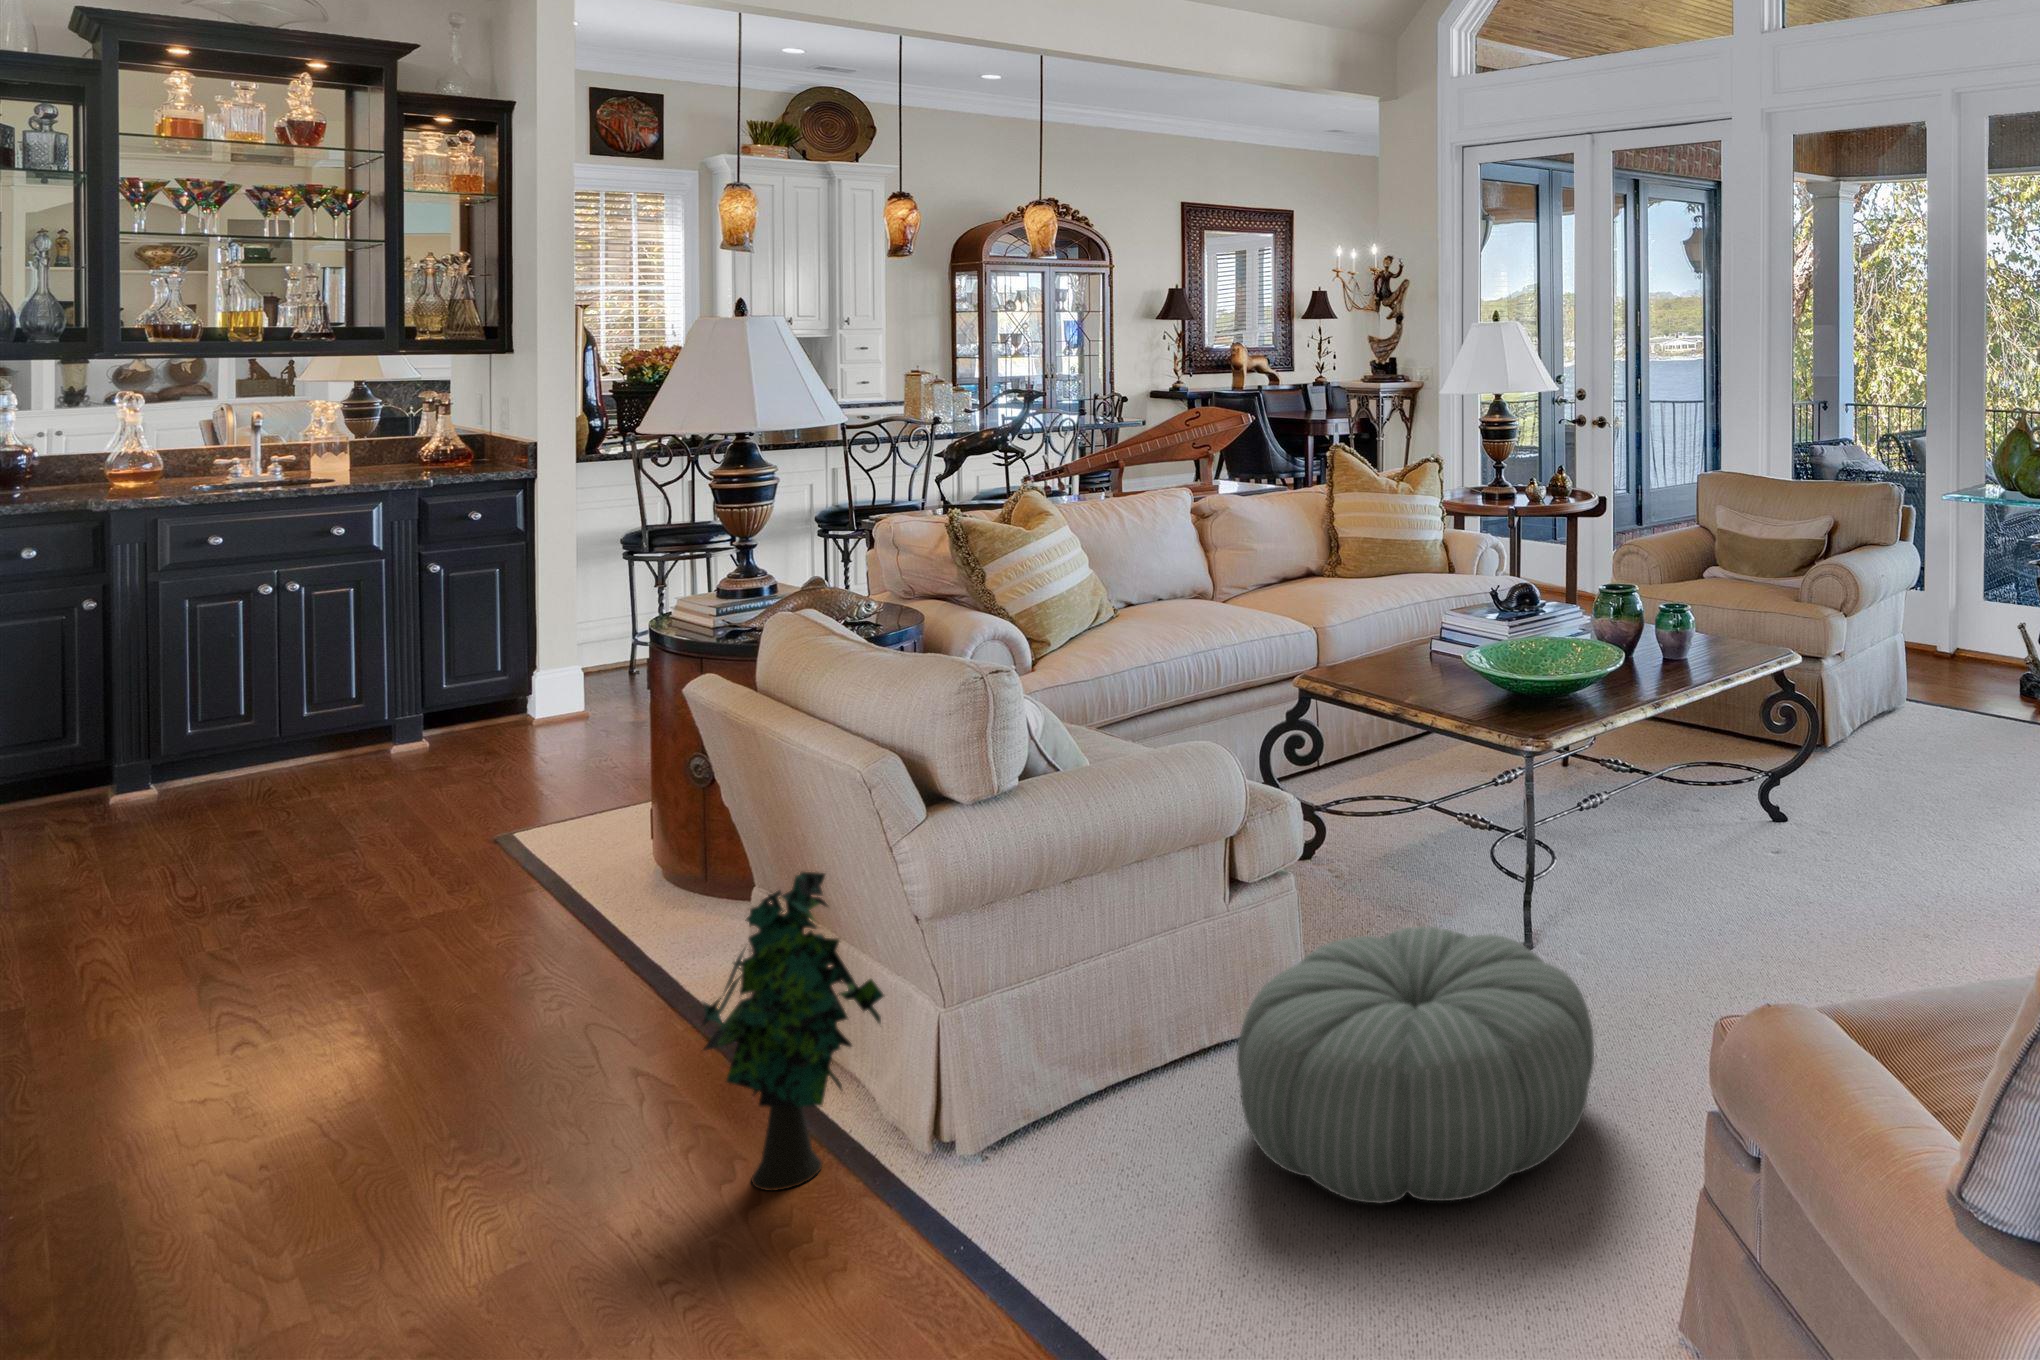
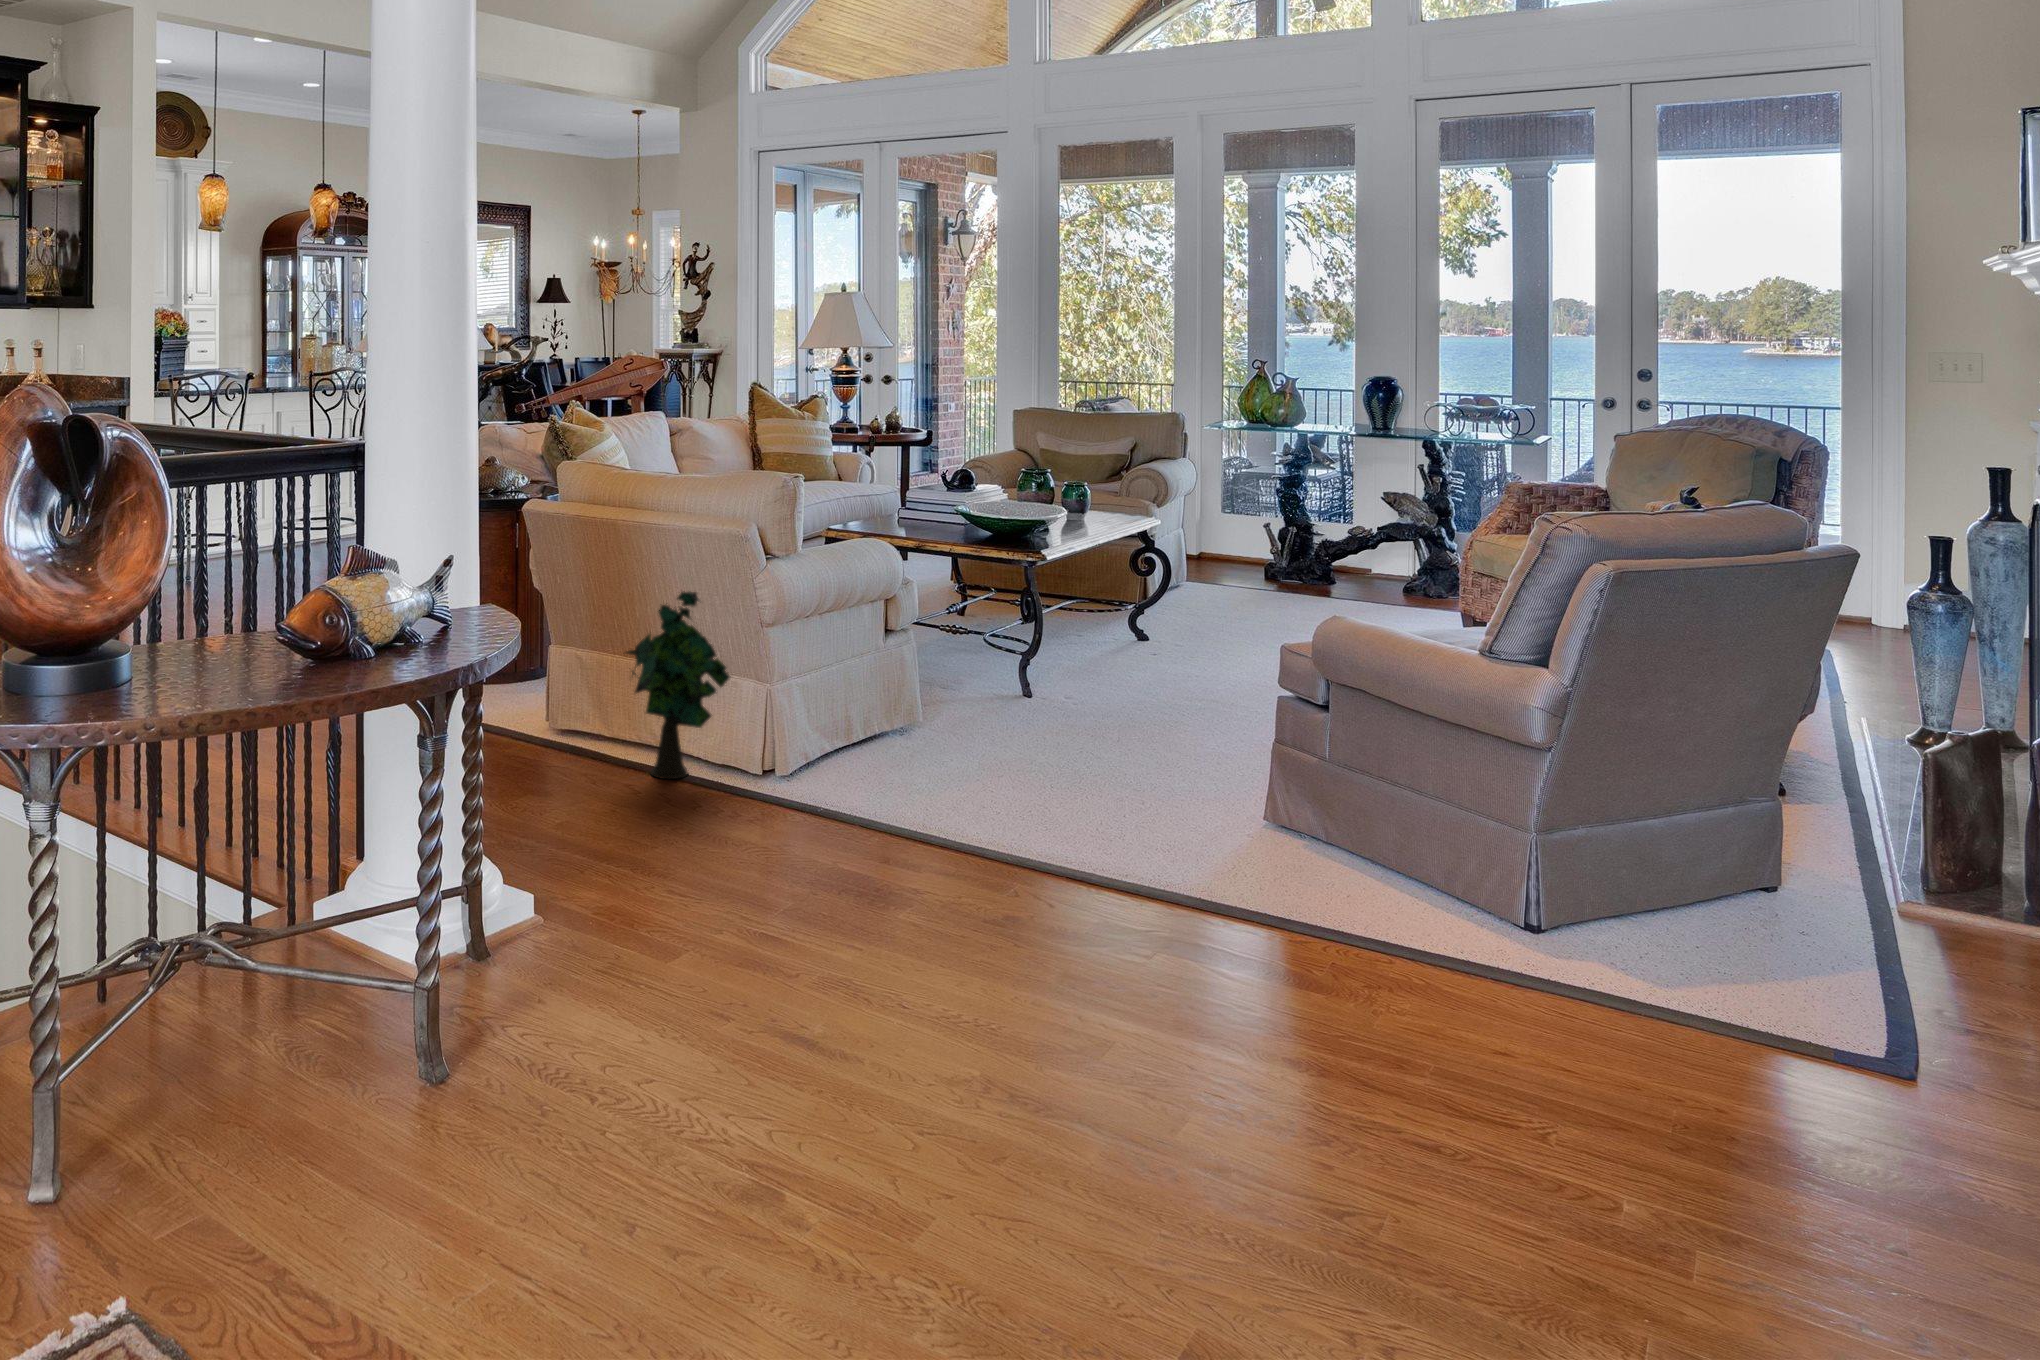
pouf: present [1237,927,1594,1203] -> none [920,649,1145,779]

